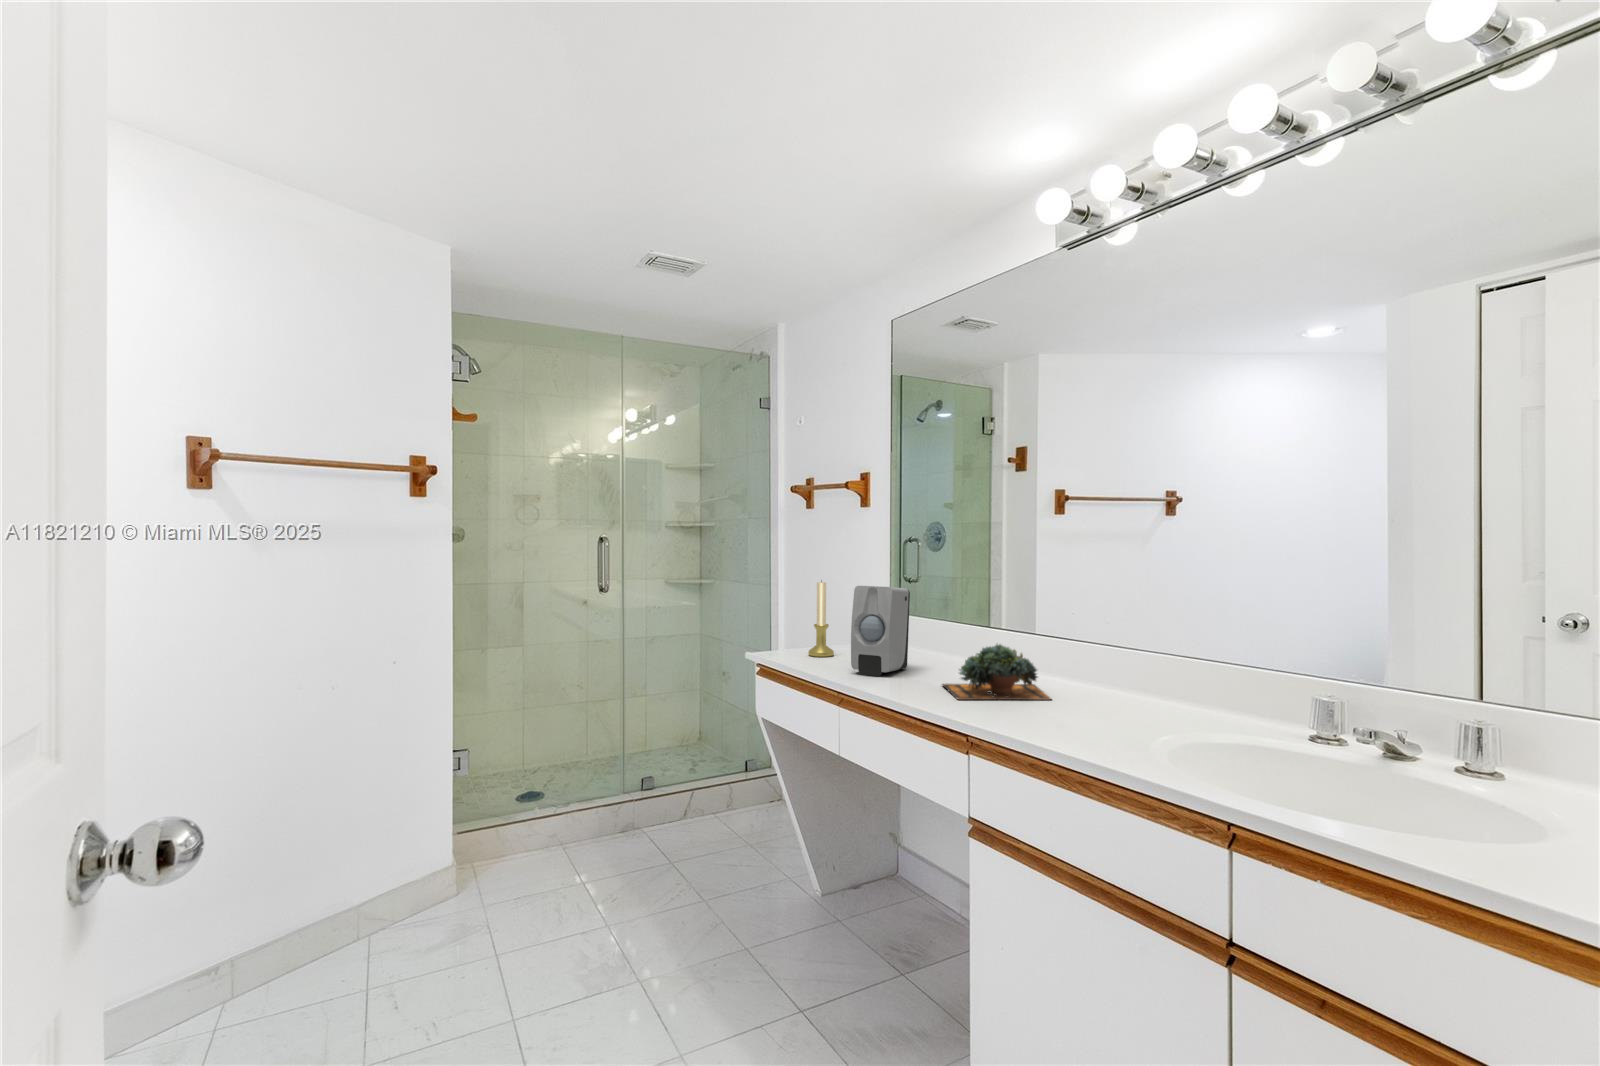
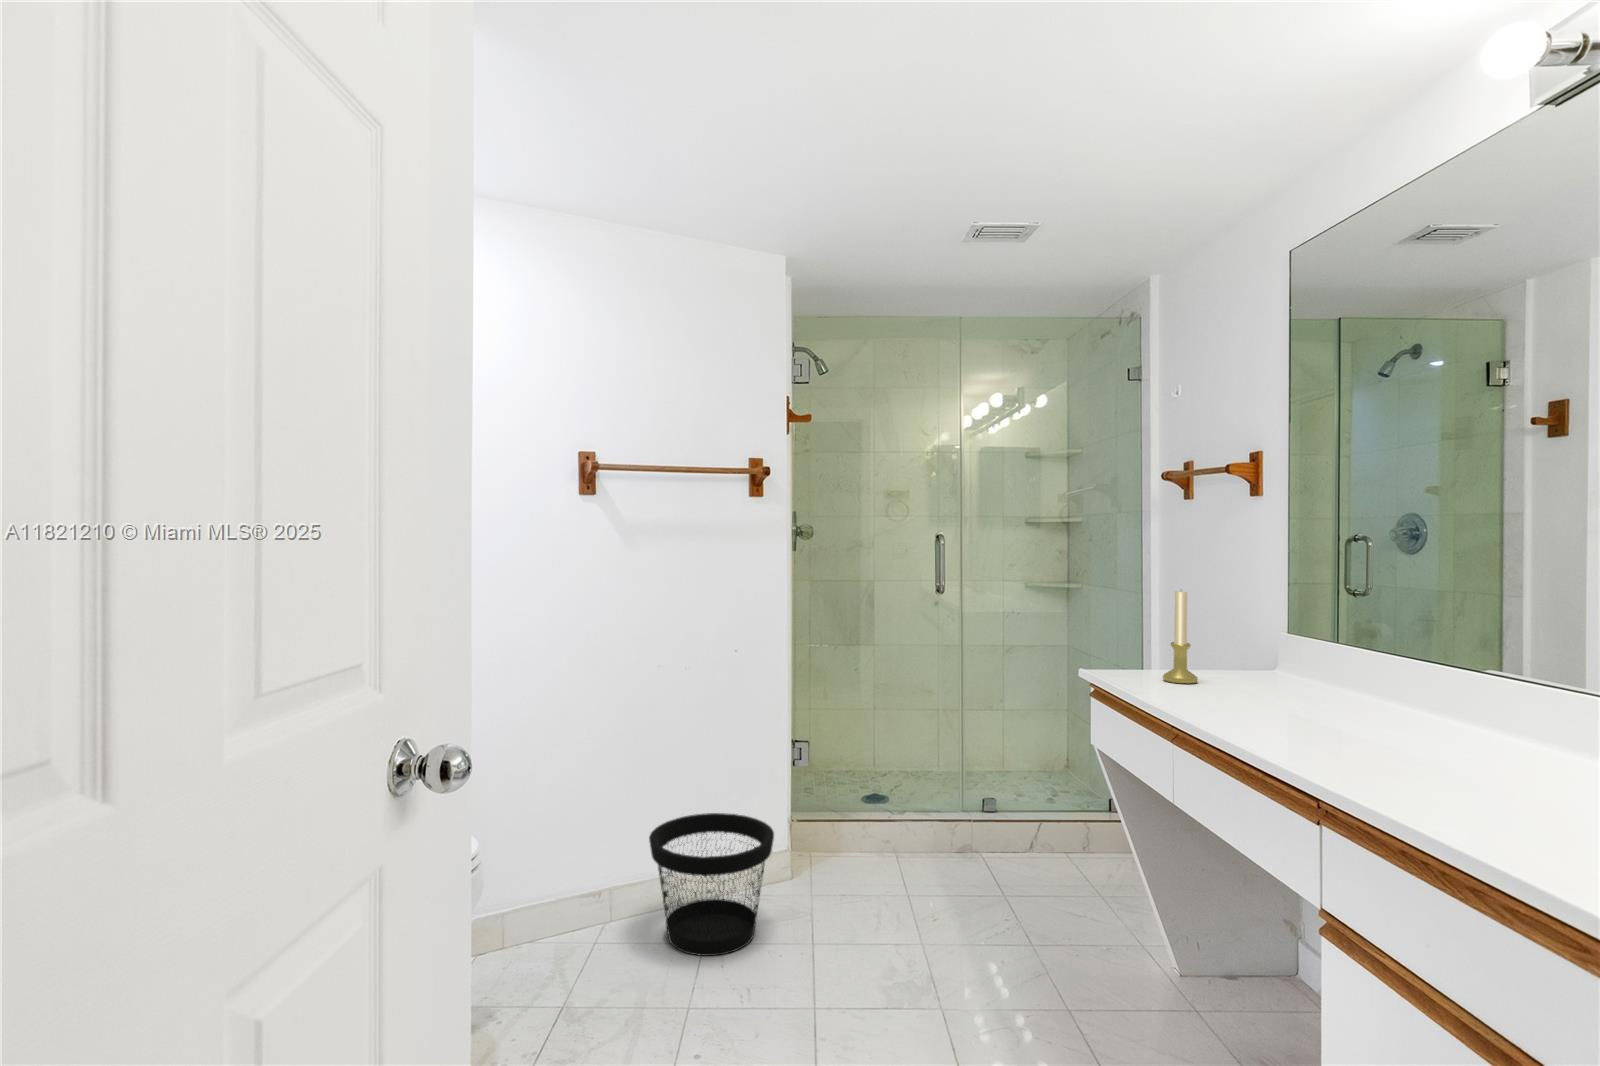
soap dispenser: present [851,586,910,676] -> none [1202,597,1294,713]
succulent plant: present [943,644,1051,700] -> none [1323,684,1494,773]
wastebasket: none [291,836,449,1002] -> present [649,813,774,956]

